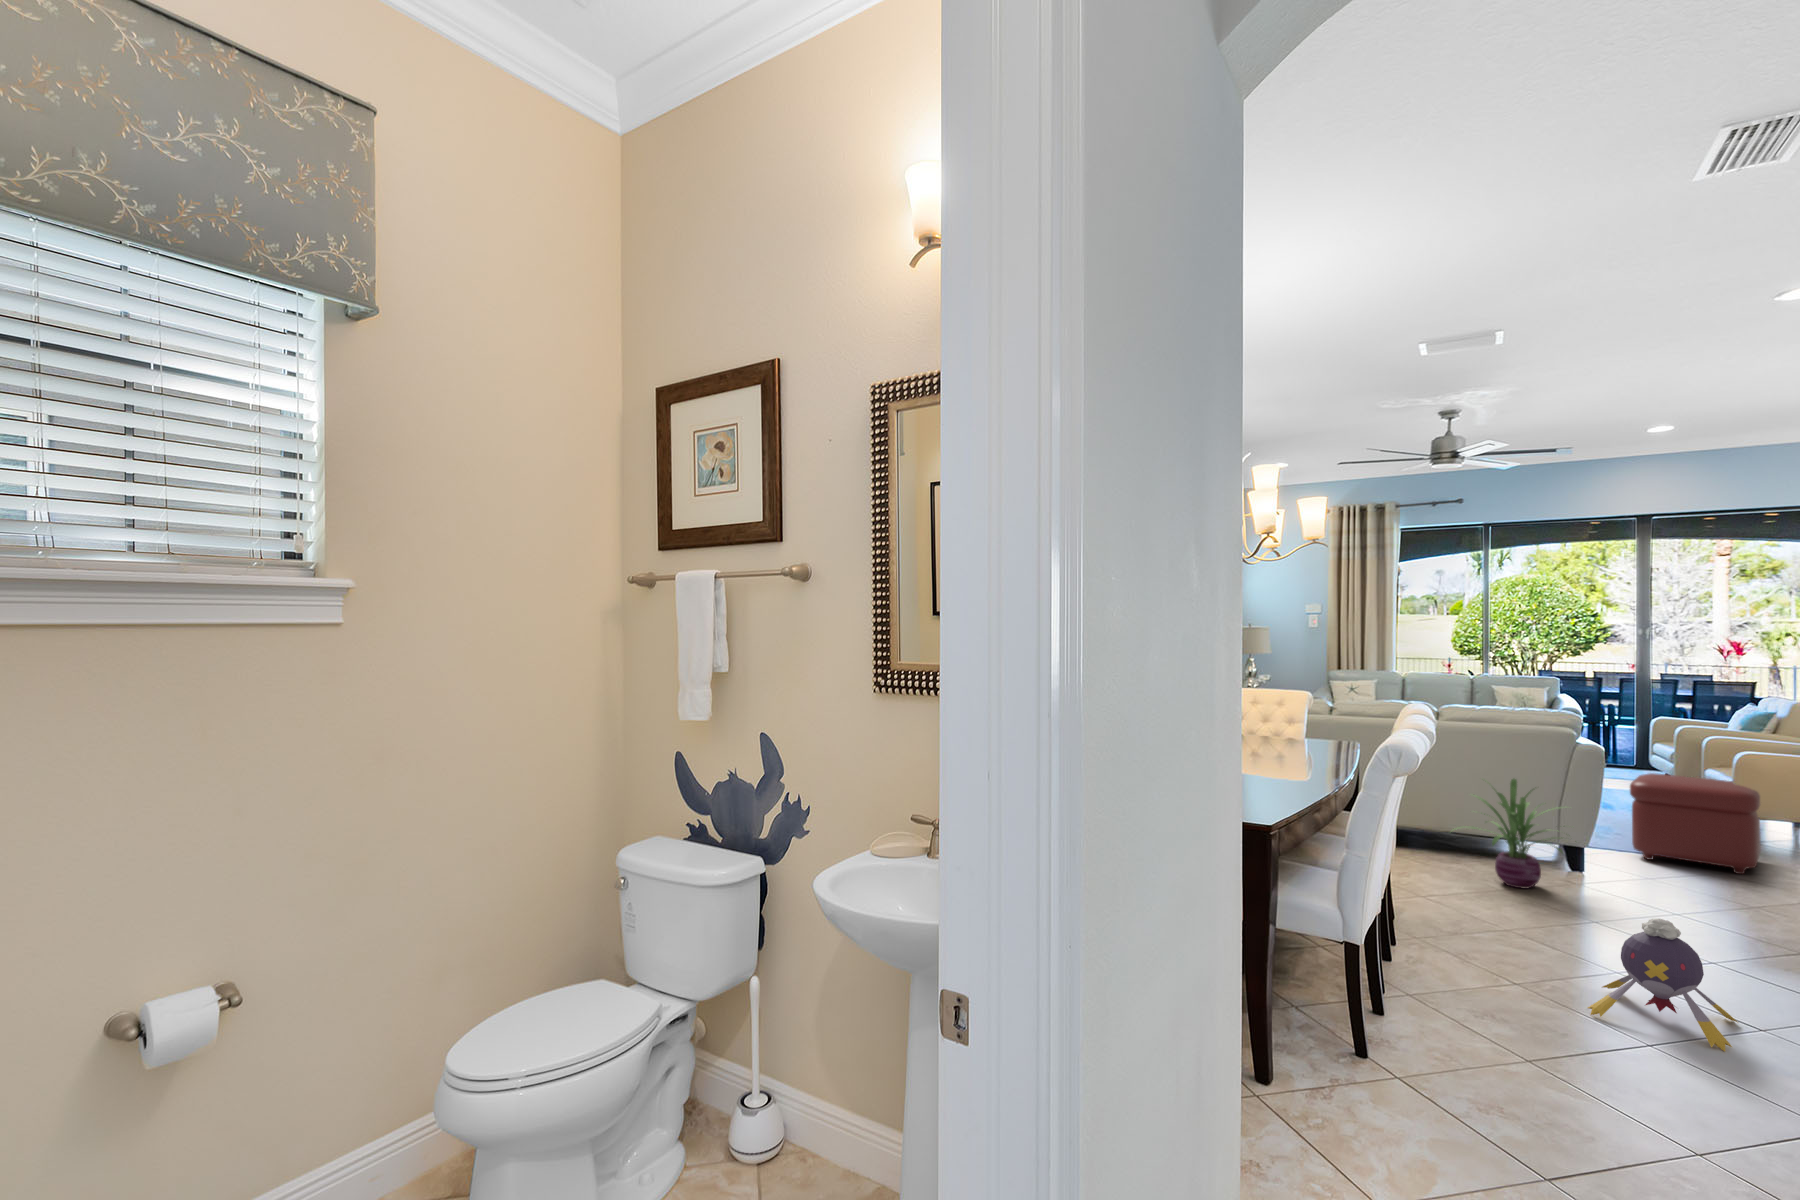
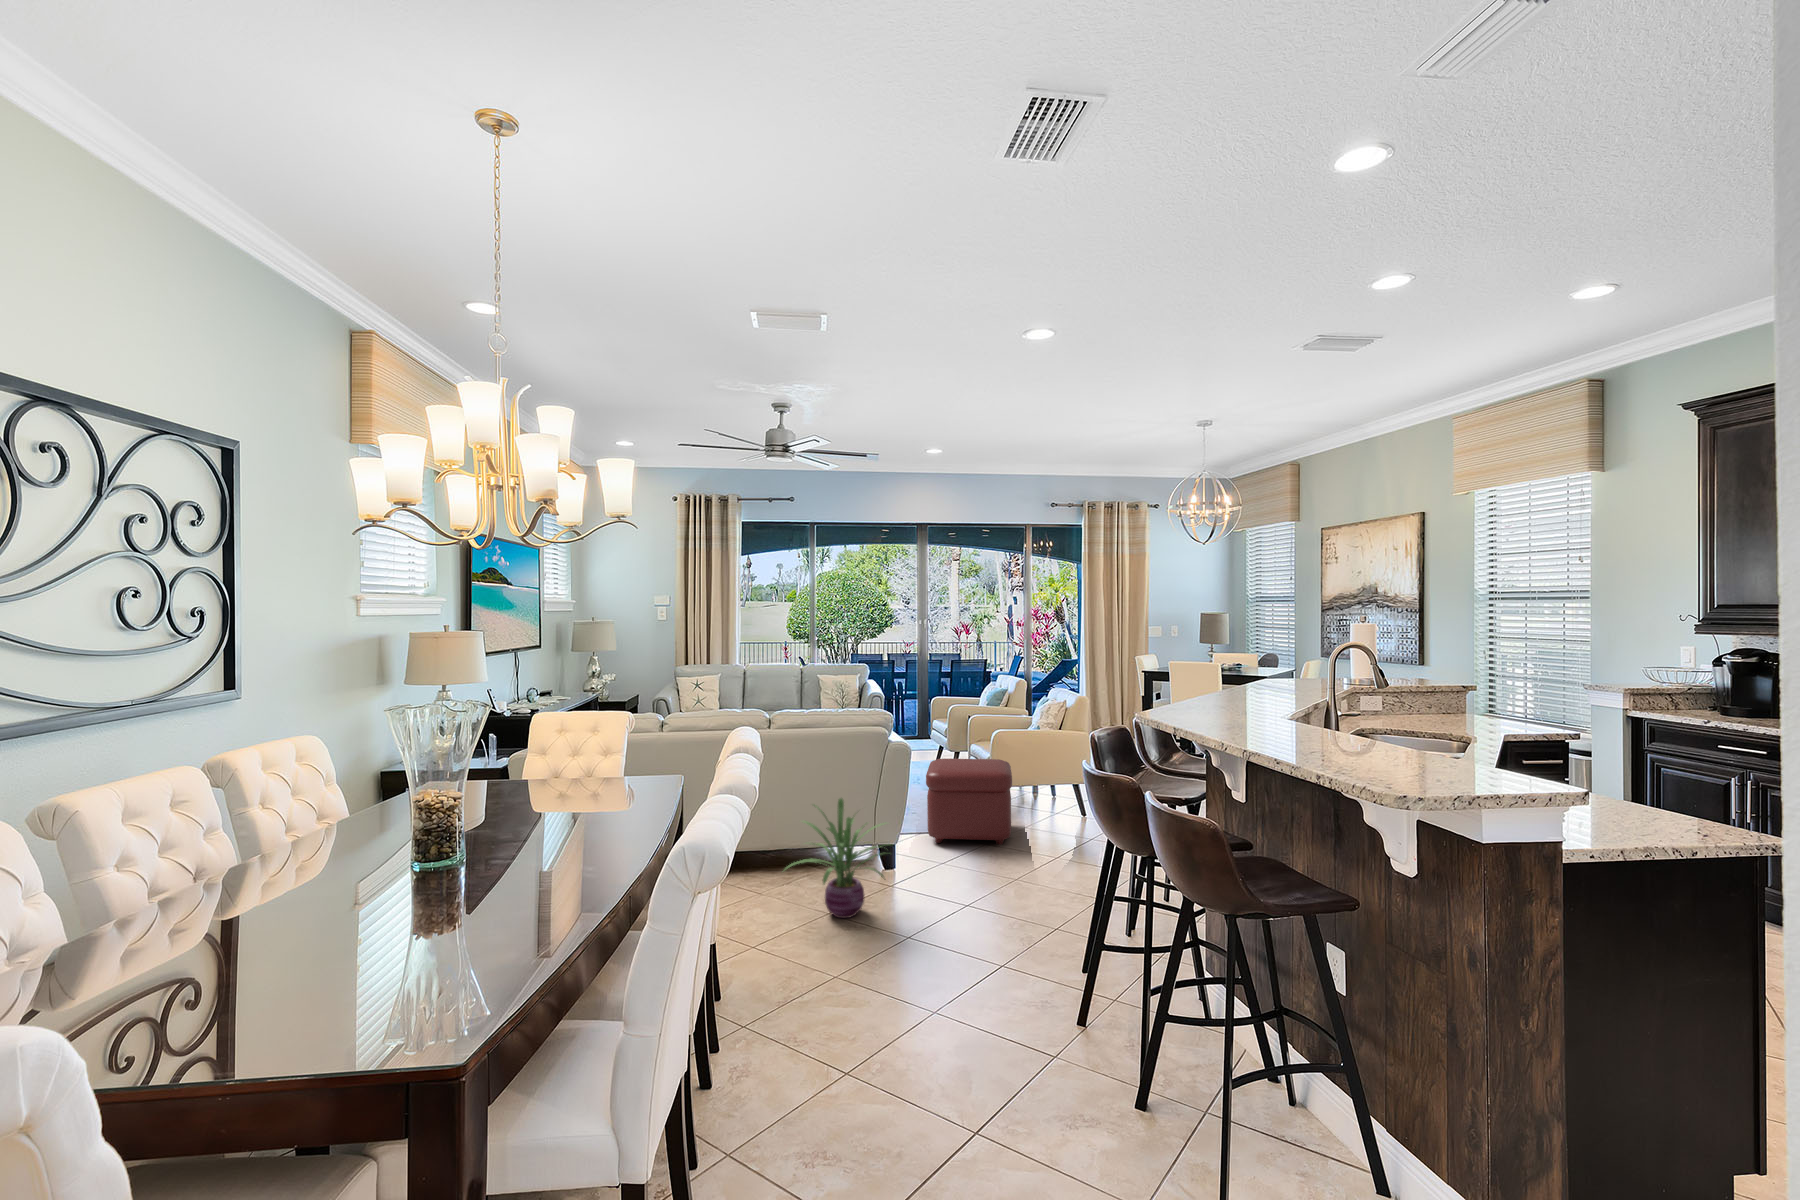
plush toy: present [1588,919,1738,1051] -> none [928,1004,1062,1164]

